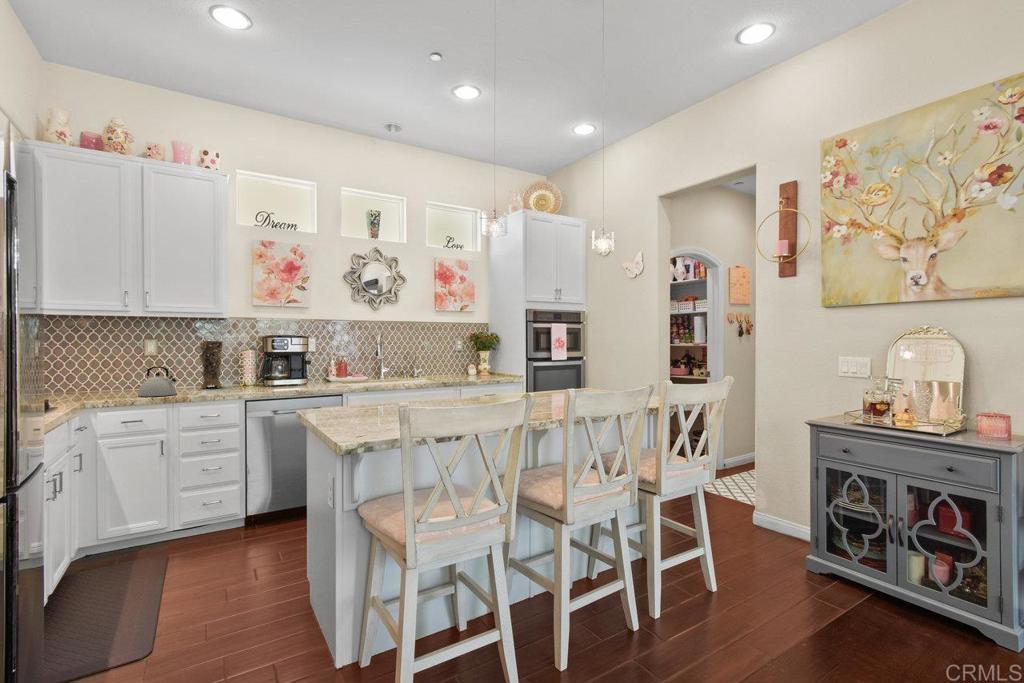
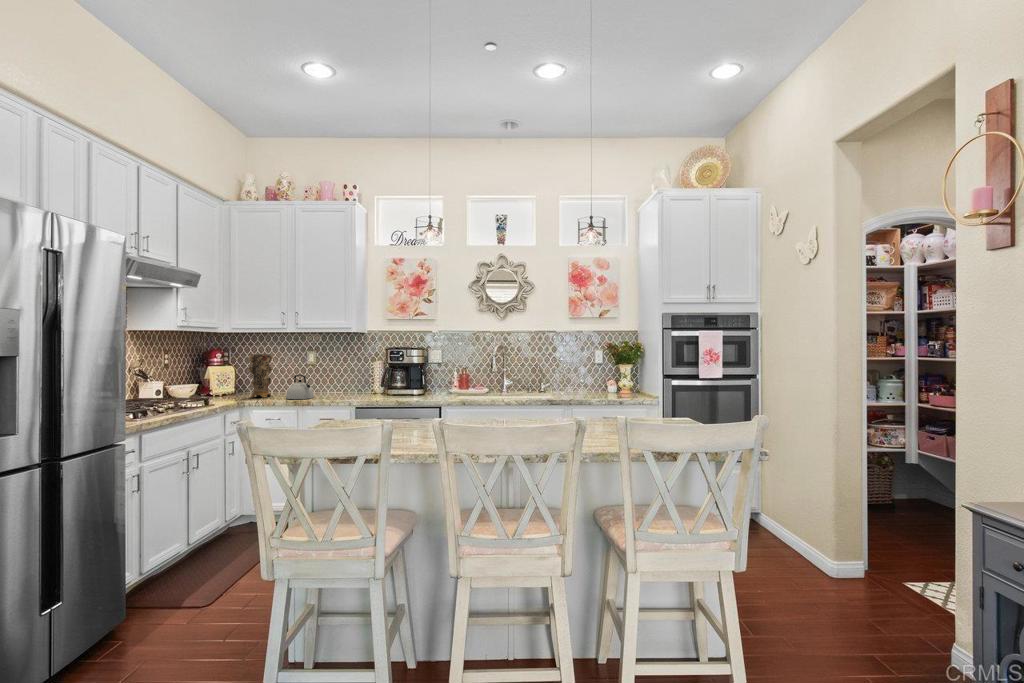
decorative vase: present [199,341,223,389] -> present [248,354,273,398]

